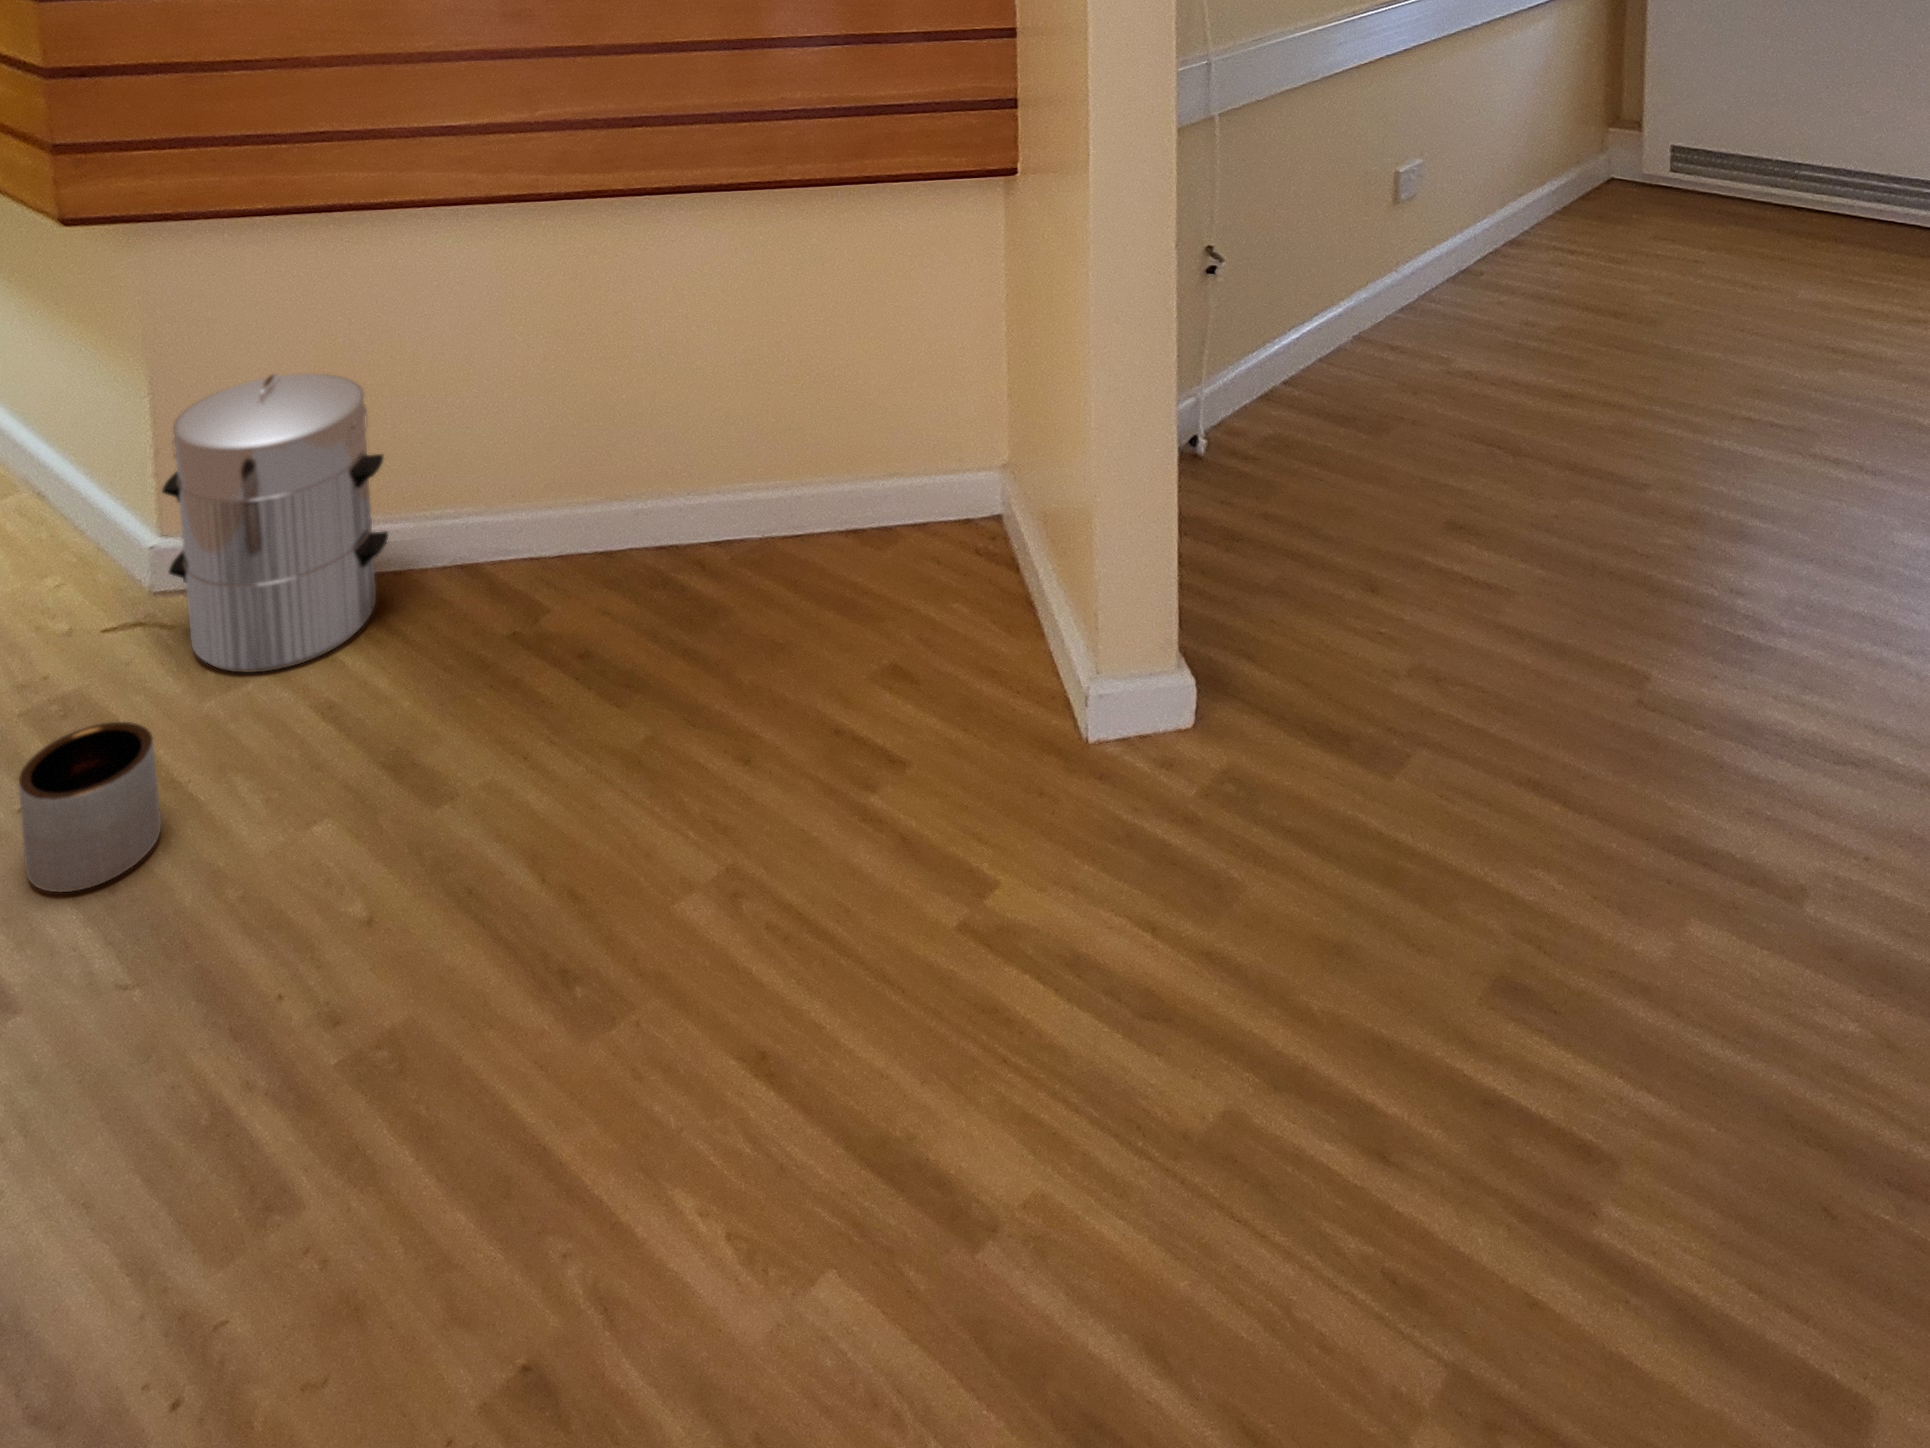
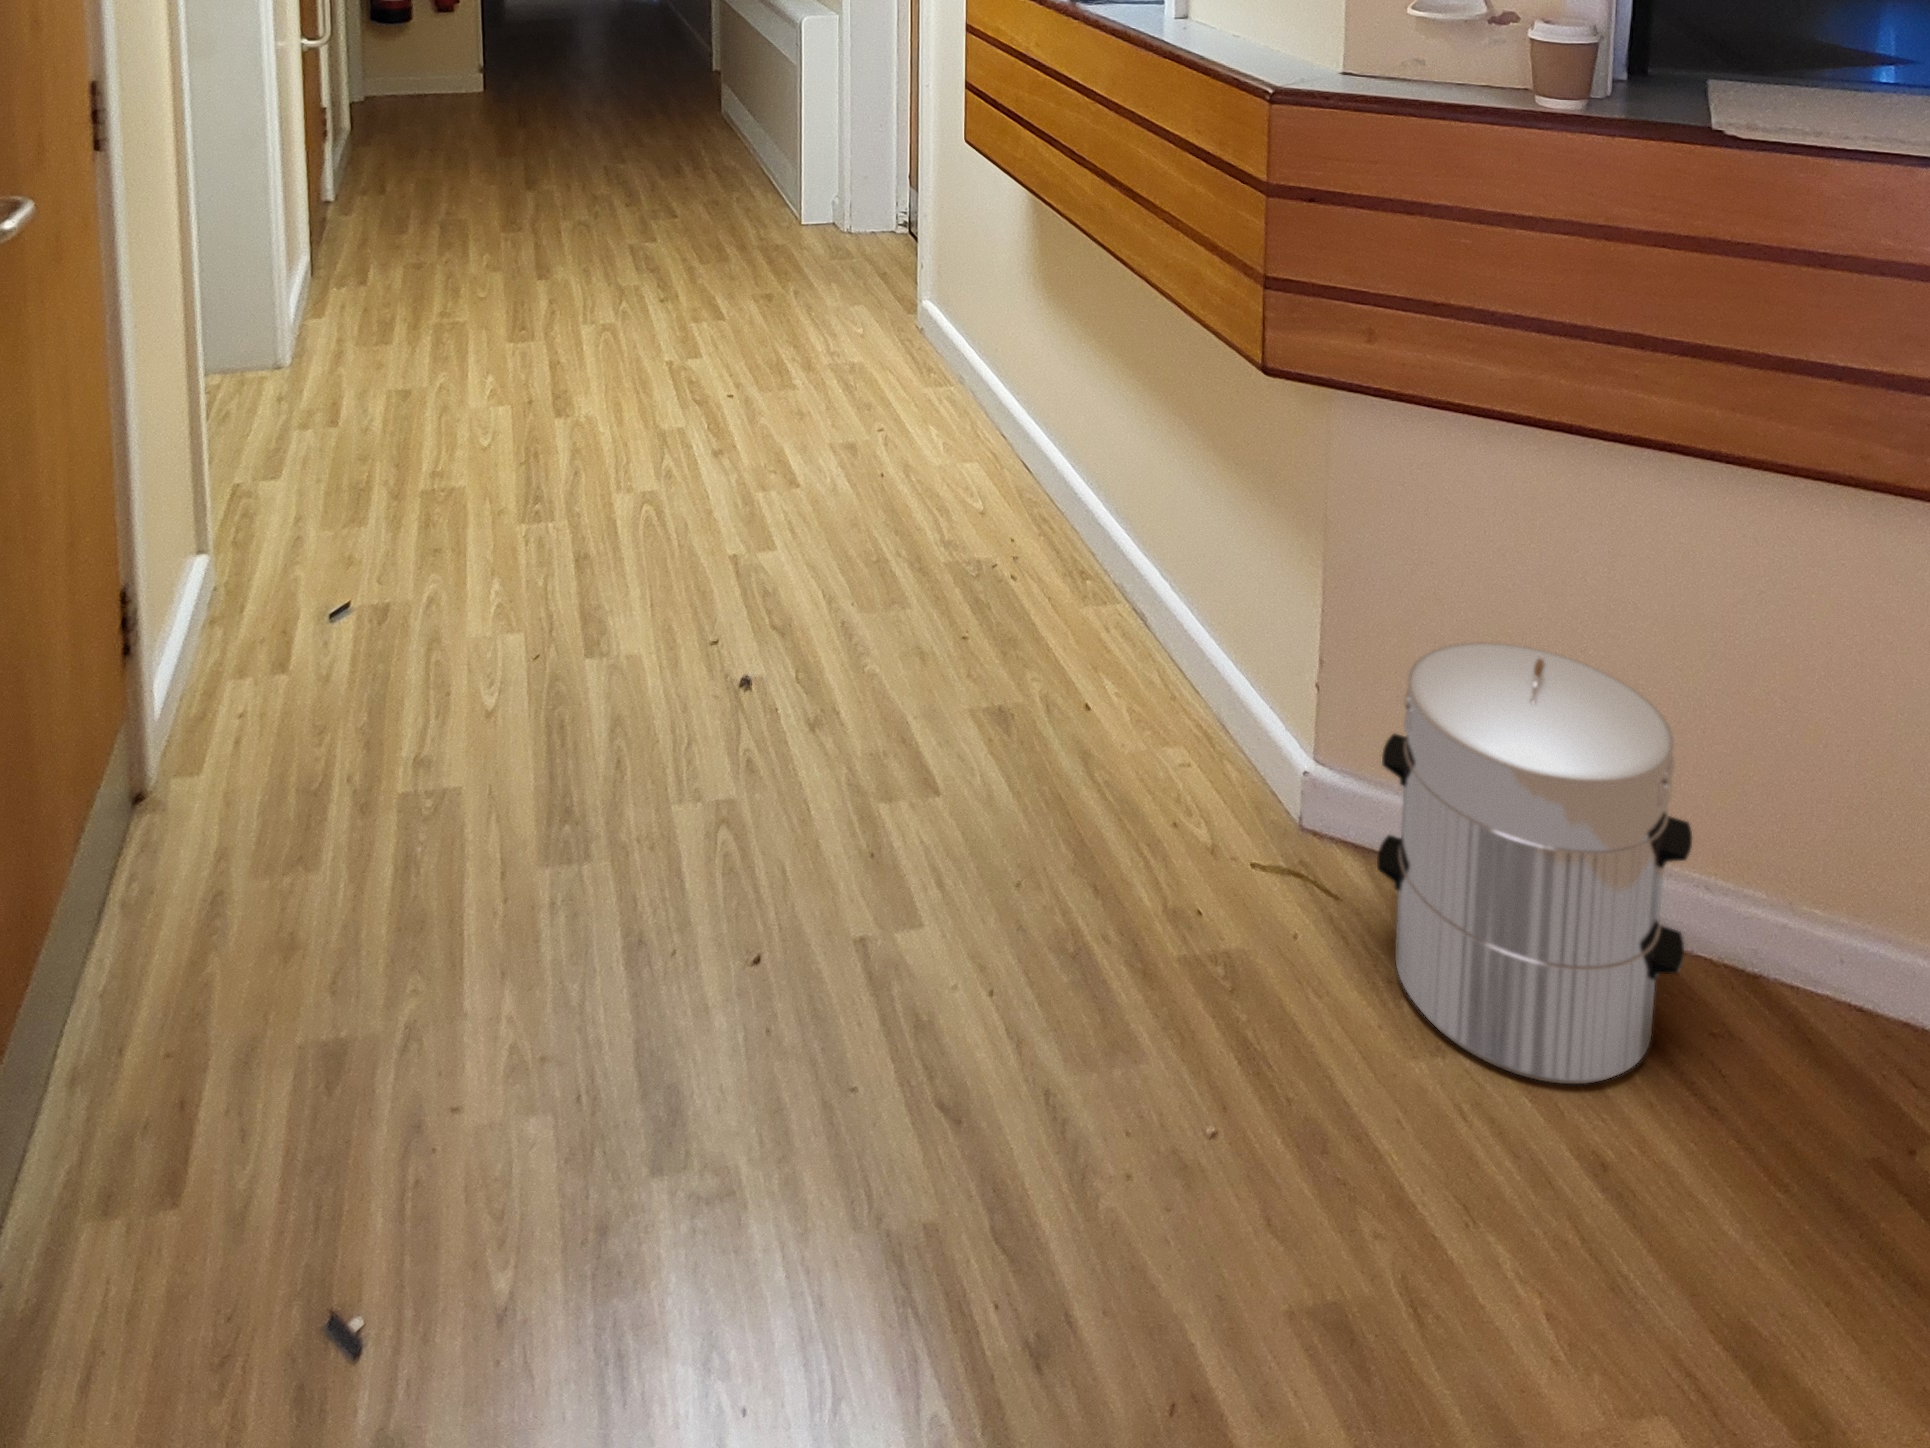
planter: present [19,722,161,892] -> none [1271,1106,1443,1362]

